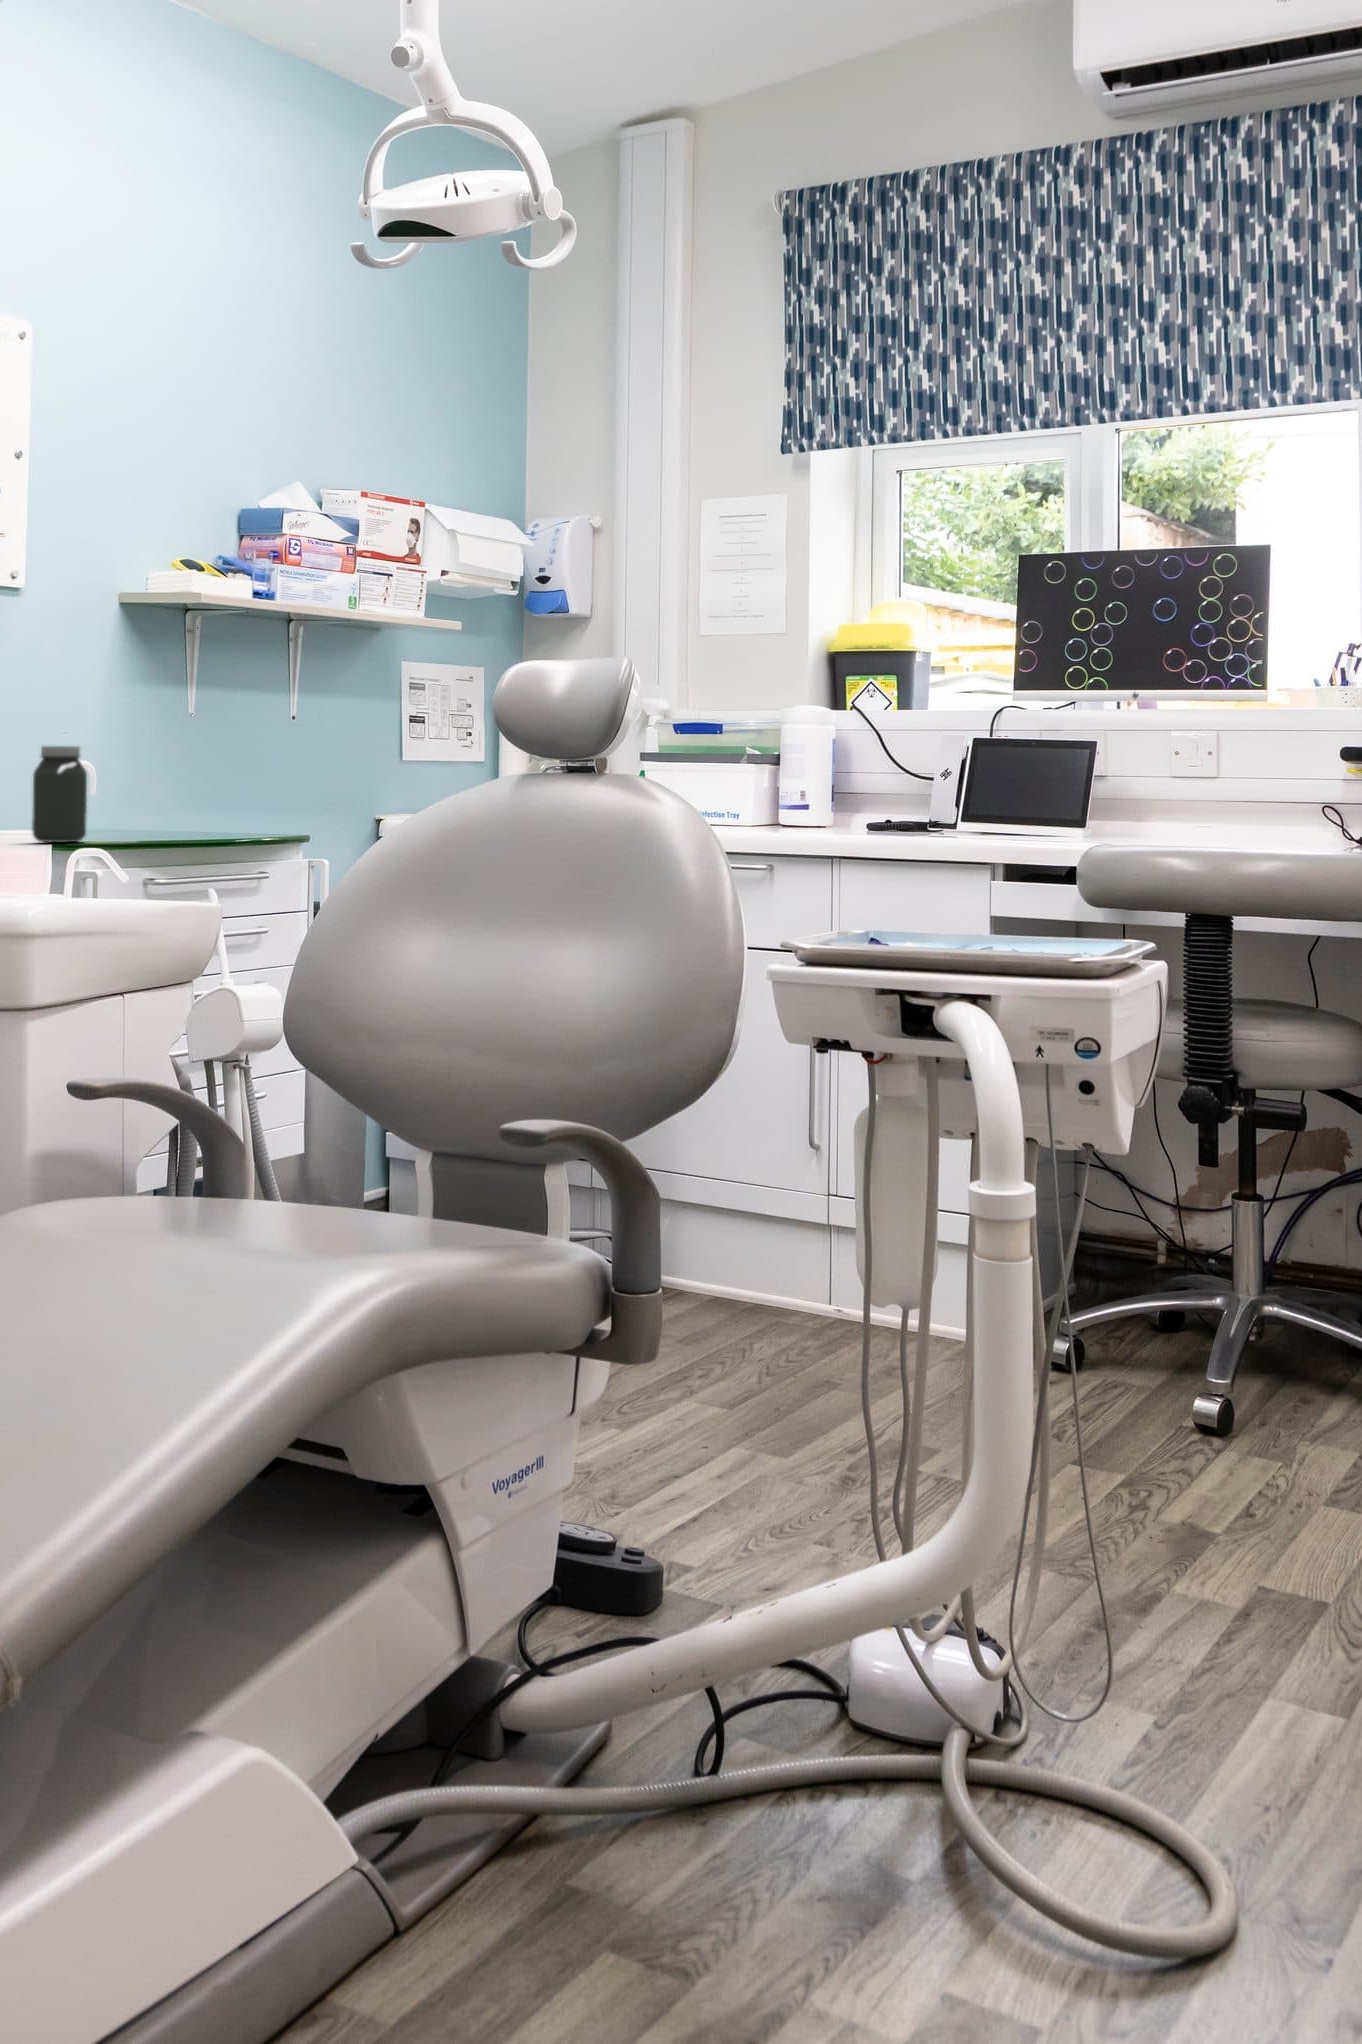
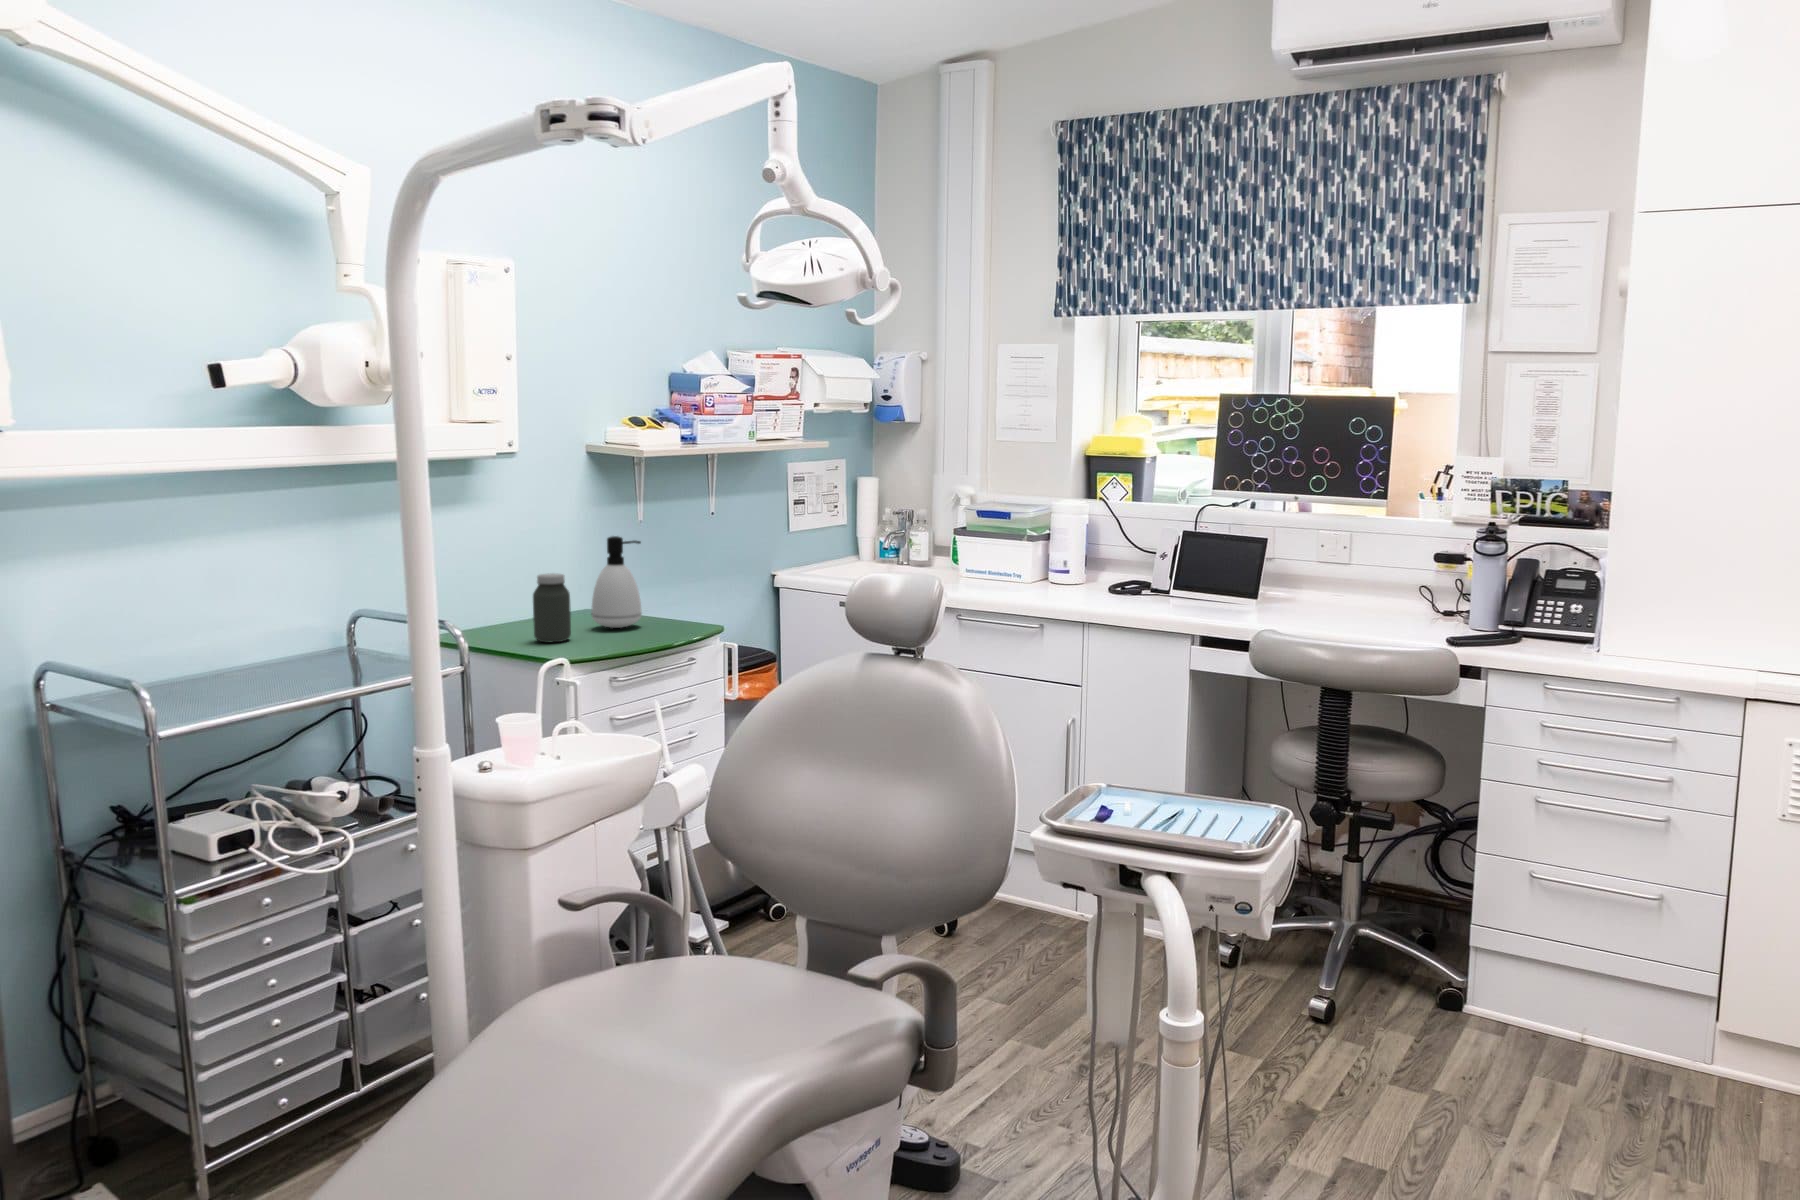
soap dispenser: none [116,703,192,836] -> present [592,536,642,628]

